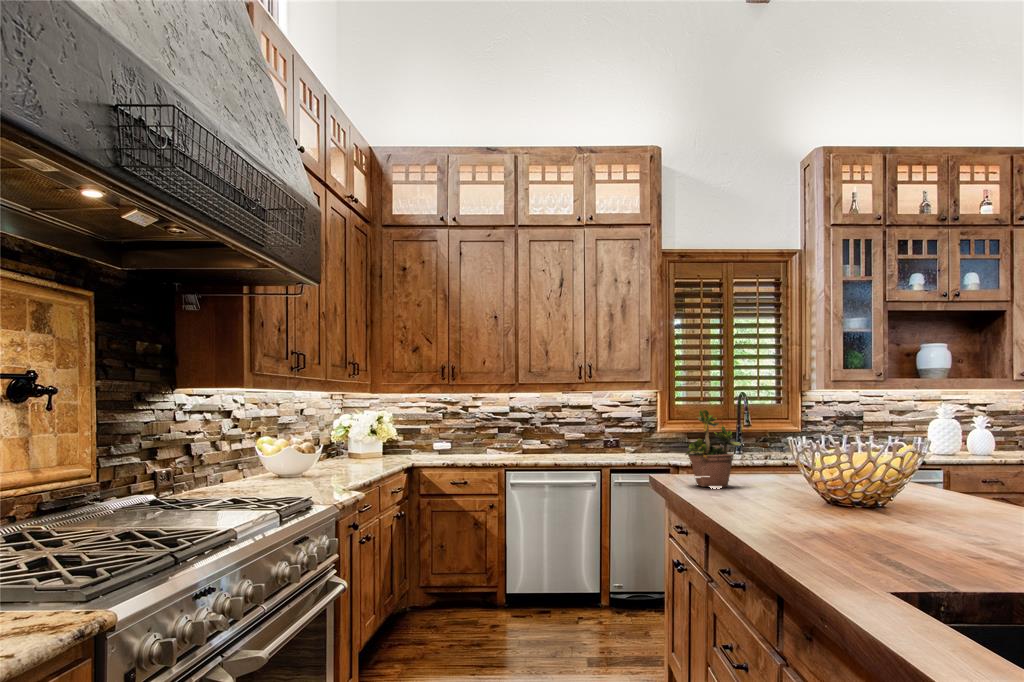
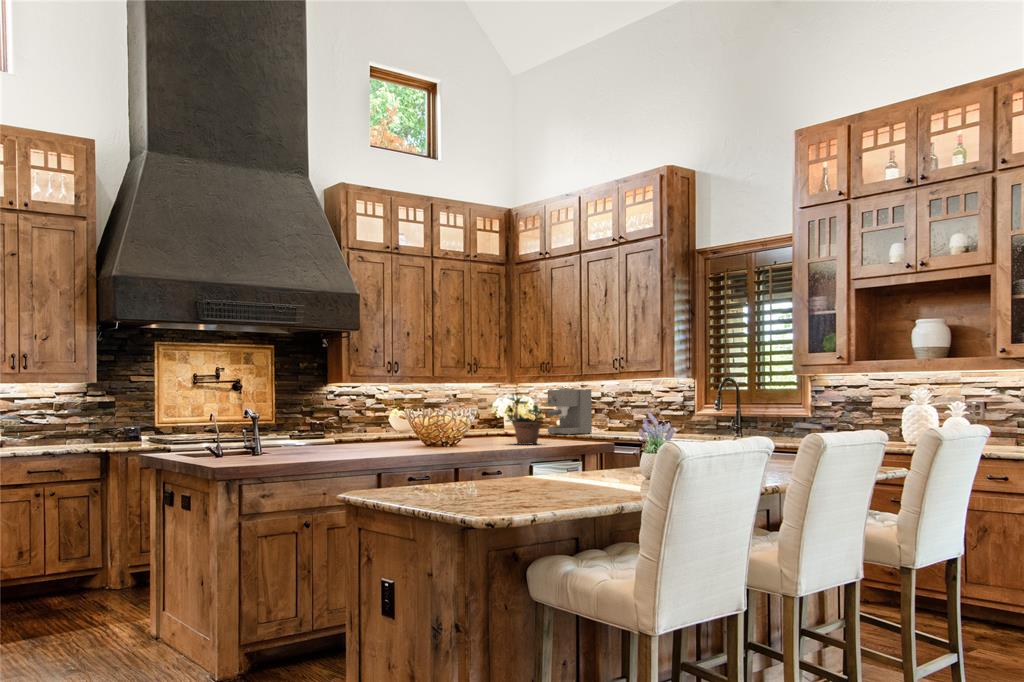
coffee maker: none [517,402,563,463] -> present [547,389,592,435]

